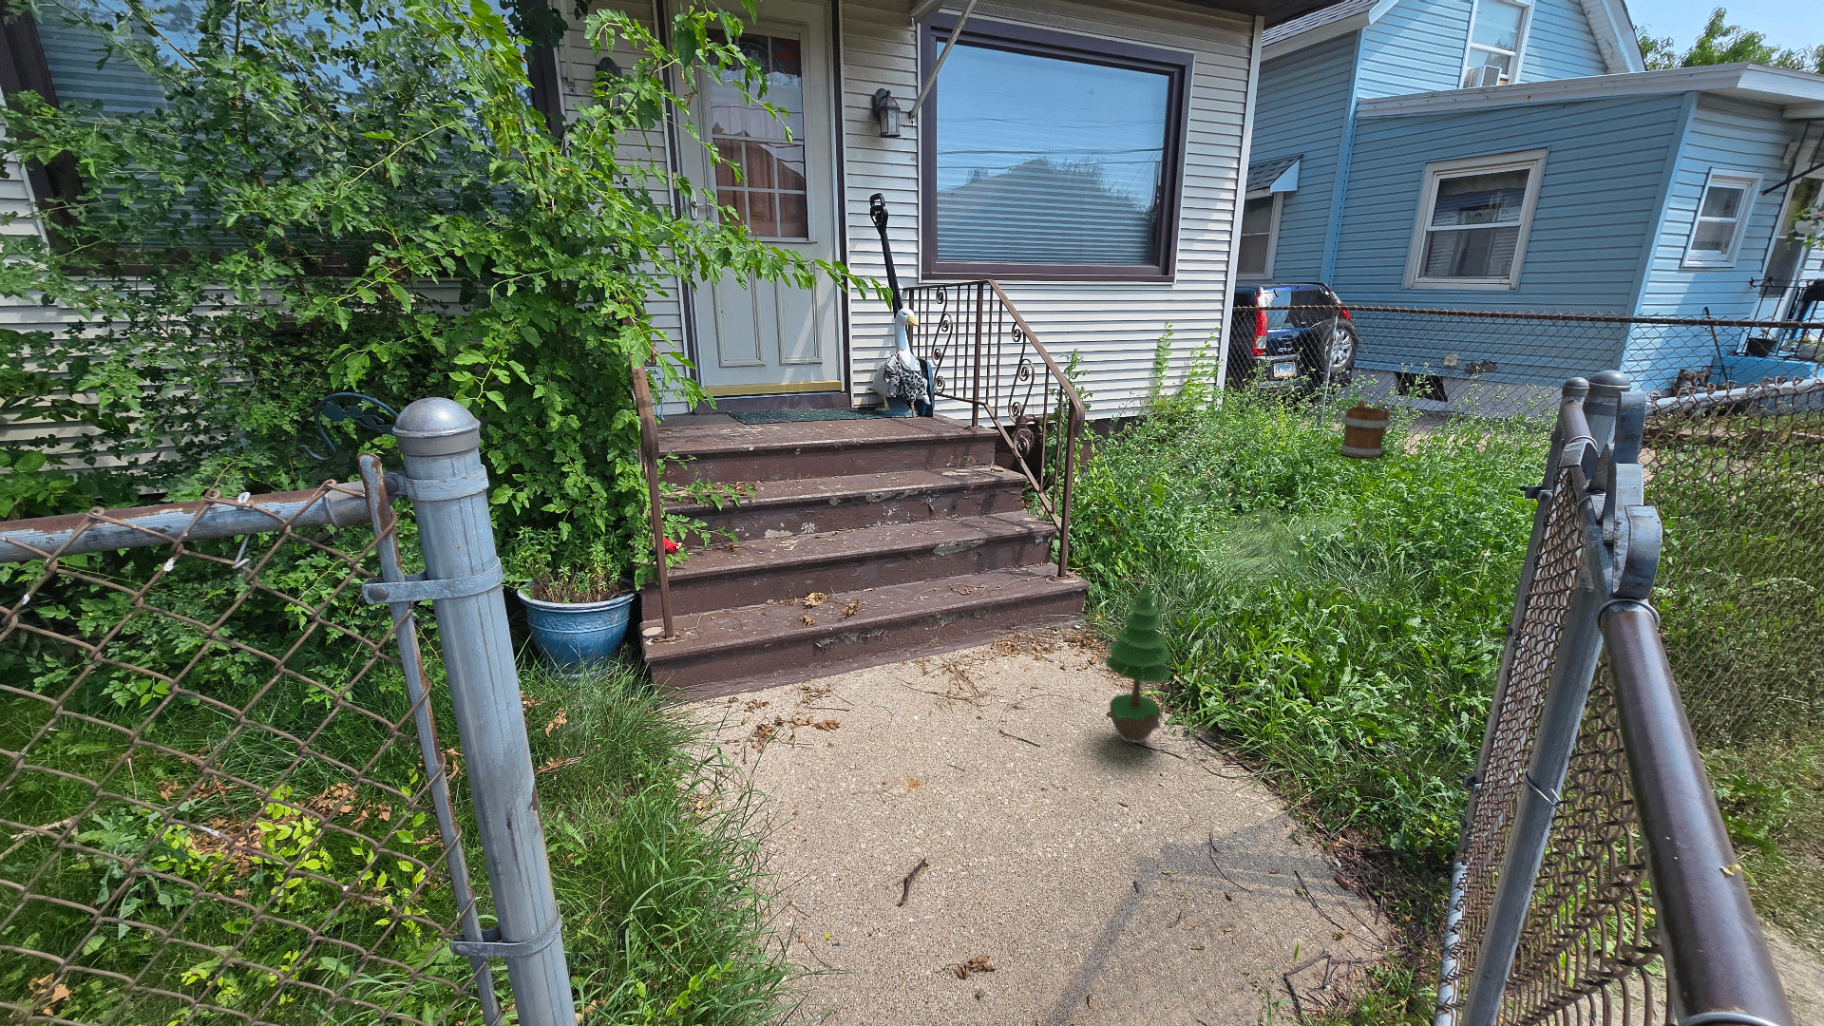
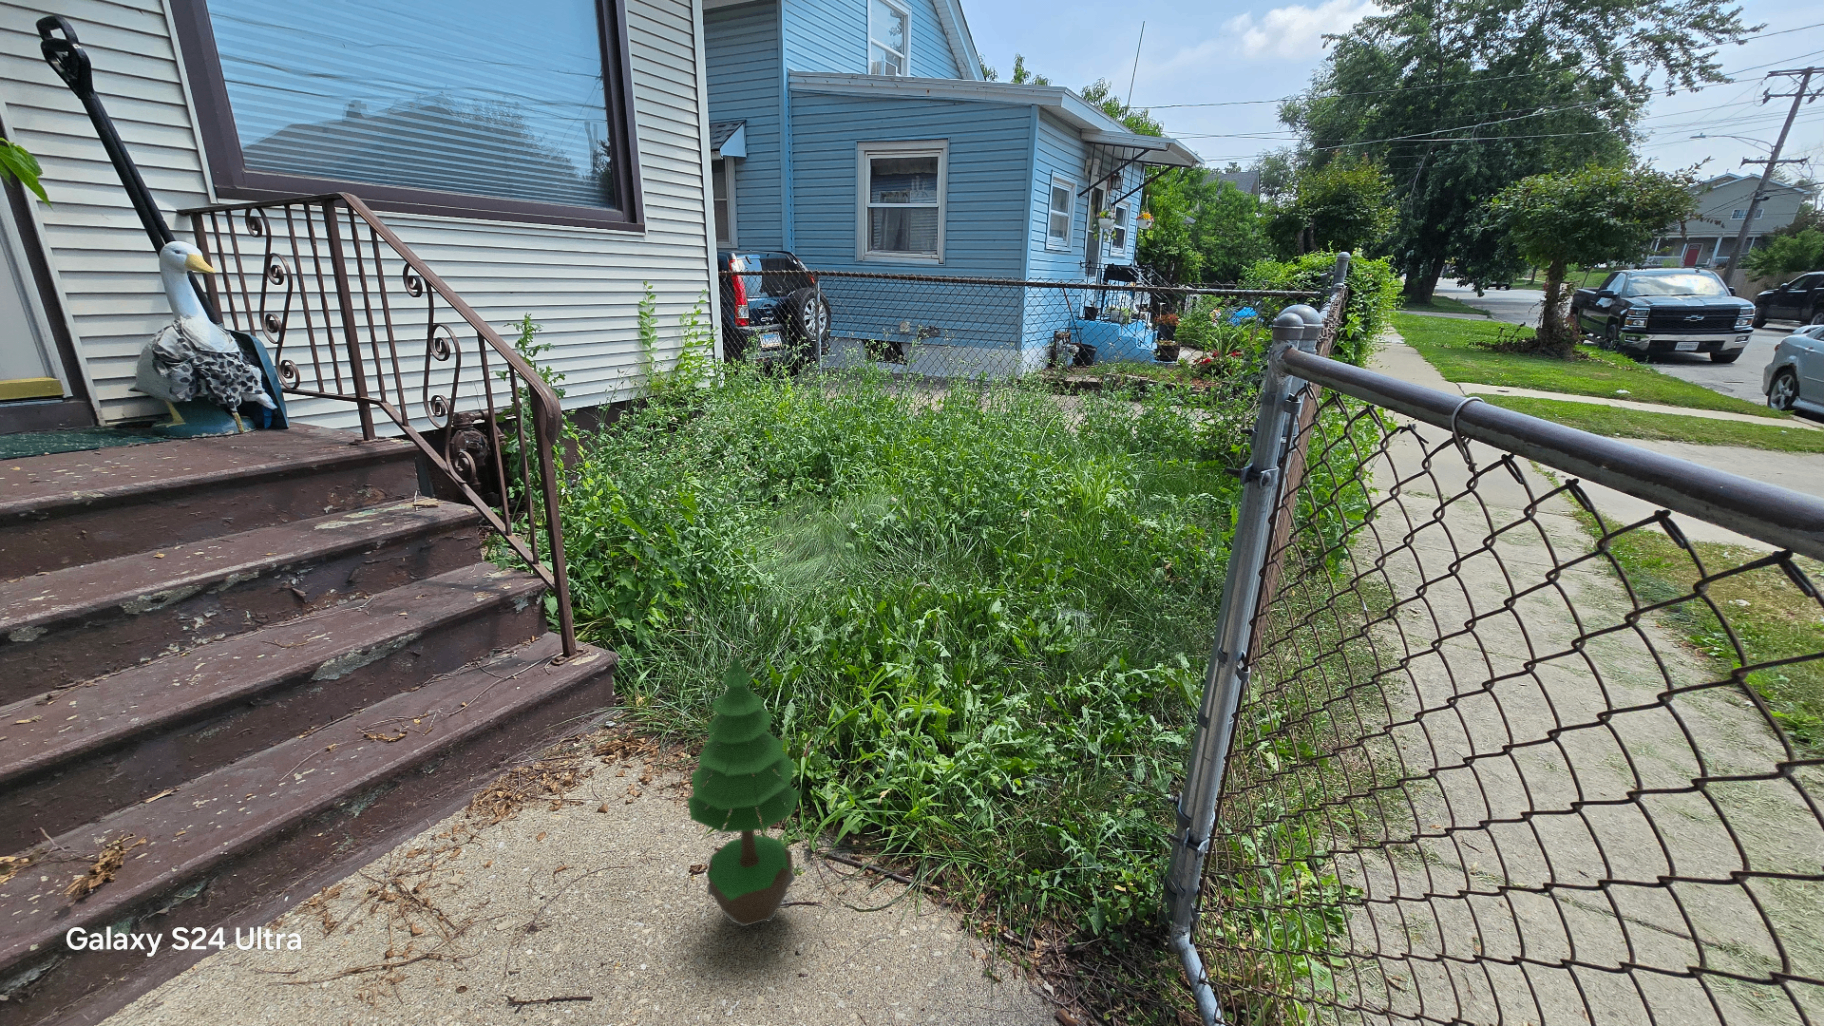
bucket: present [1340,400,1391,458] -> none [867,357,915,422]

